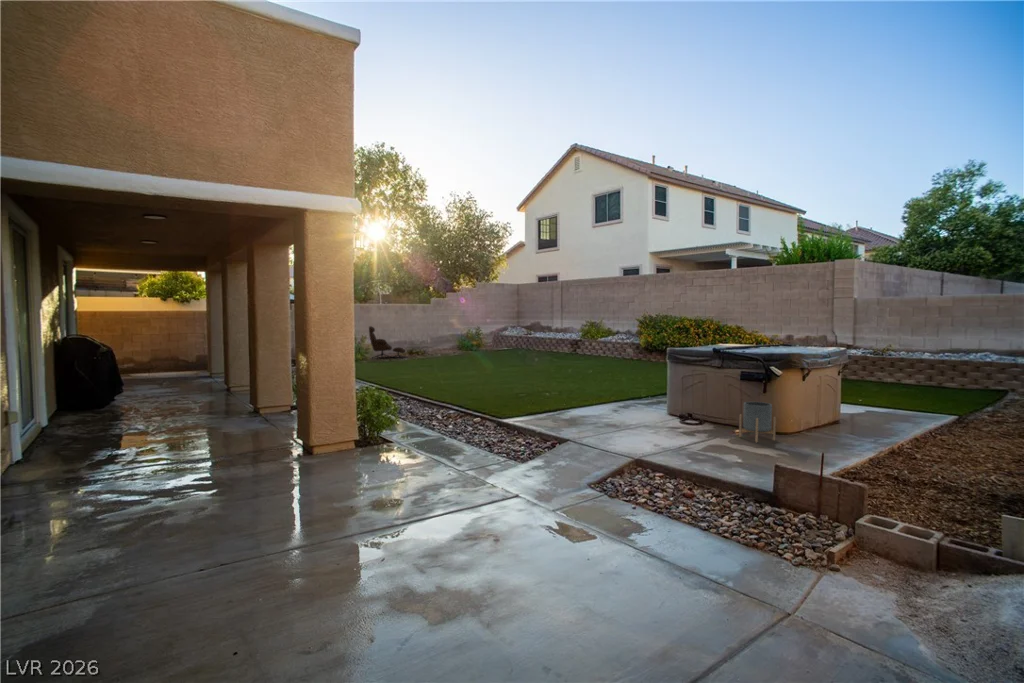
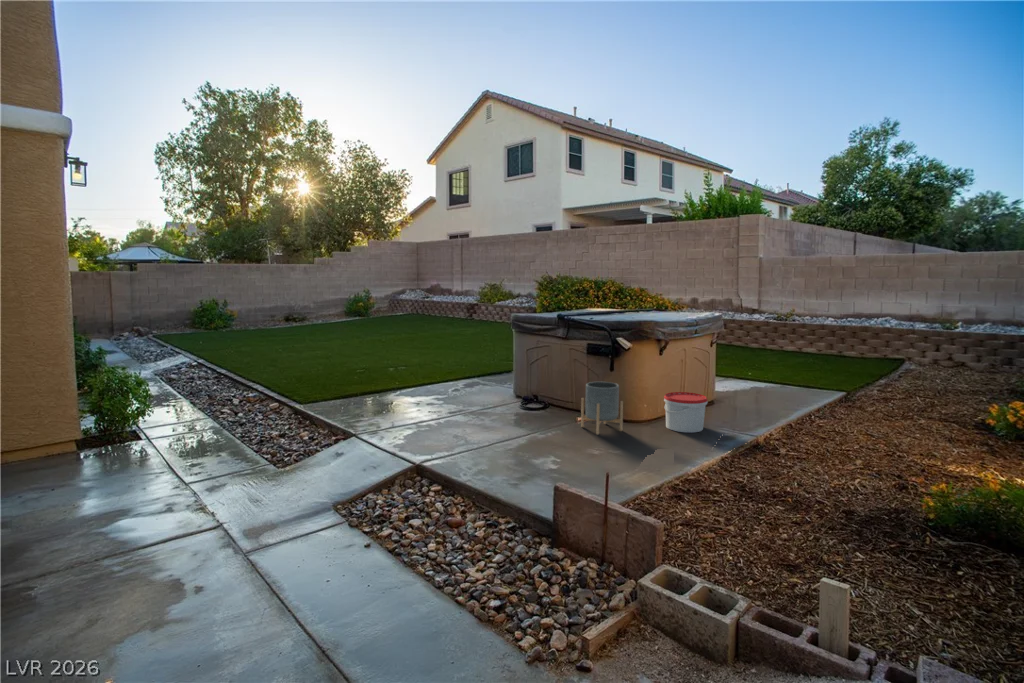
lounge chair: present [369,326,405,358] -> none [227,289,275,327]
bucket: none [807,411,845,443] -> present [664,392,708,432]

